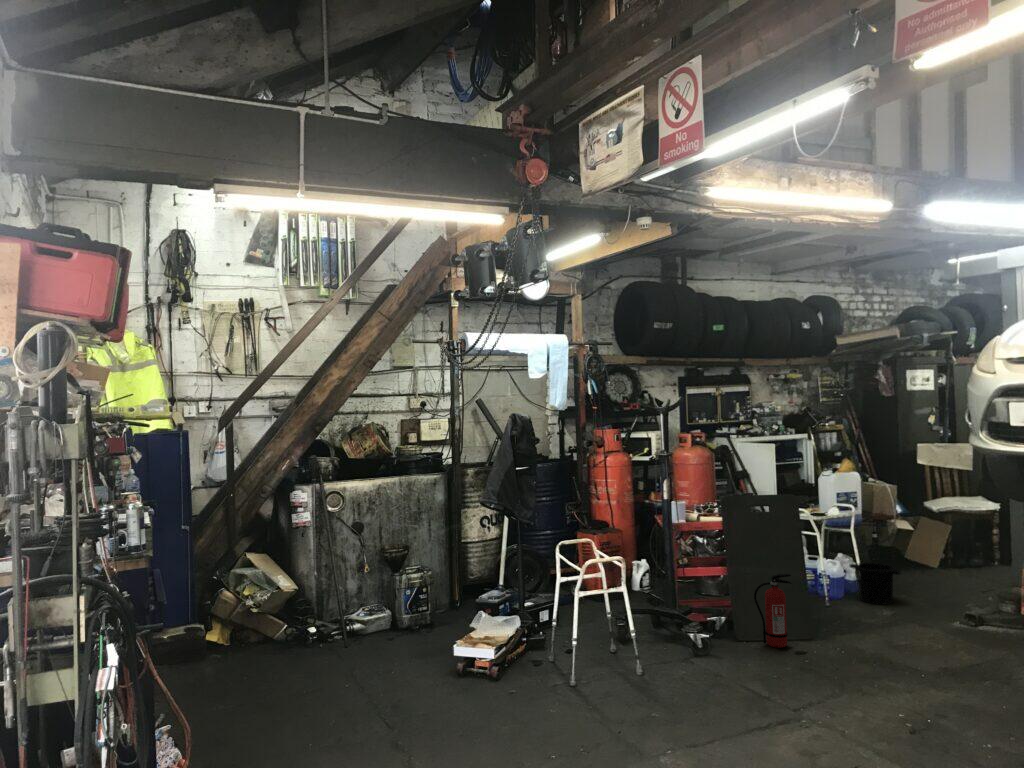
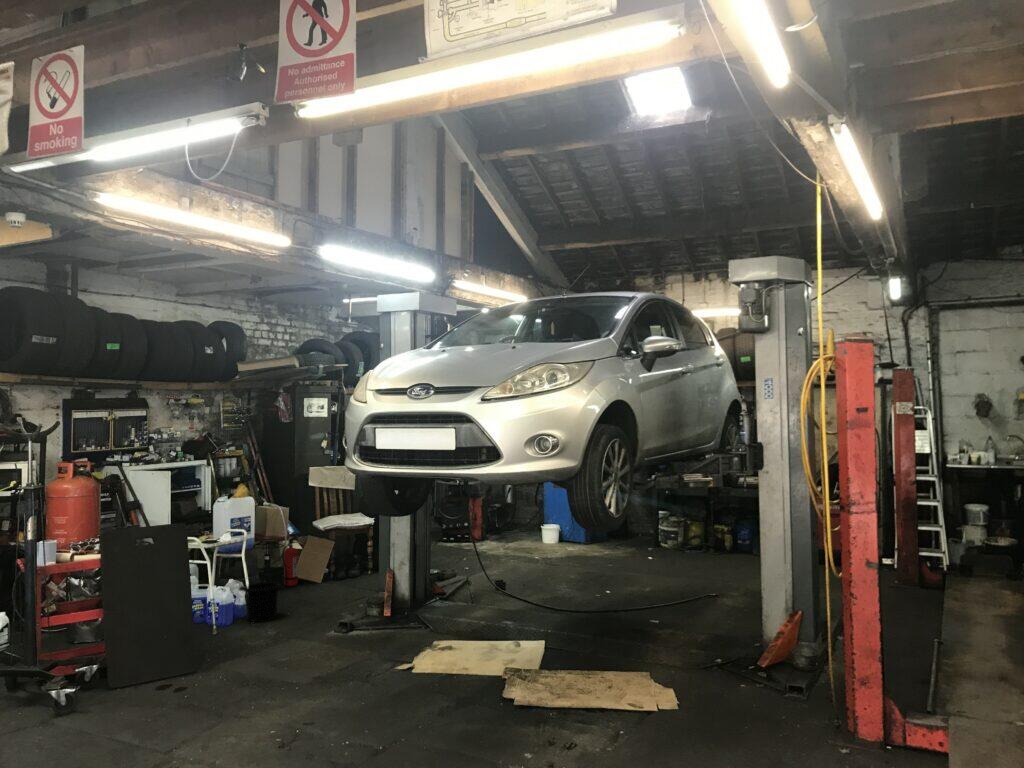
fire extinguisher: present [754,574,792,648] -> present [282,537,298,586]

